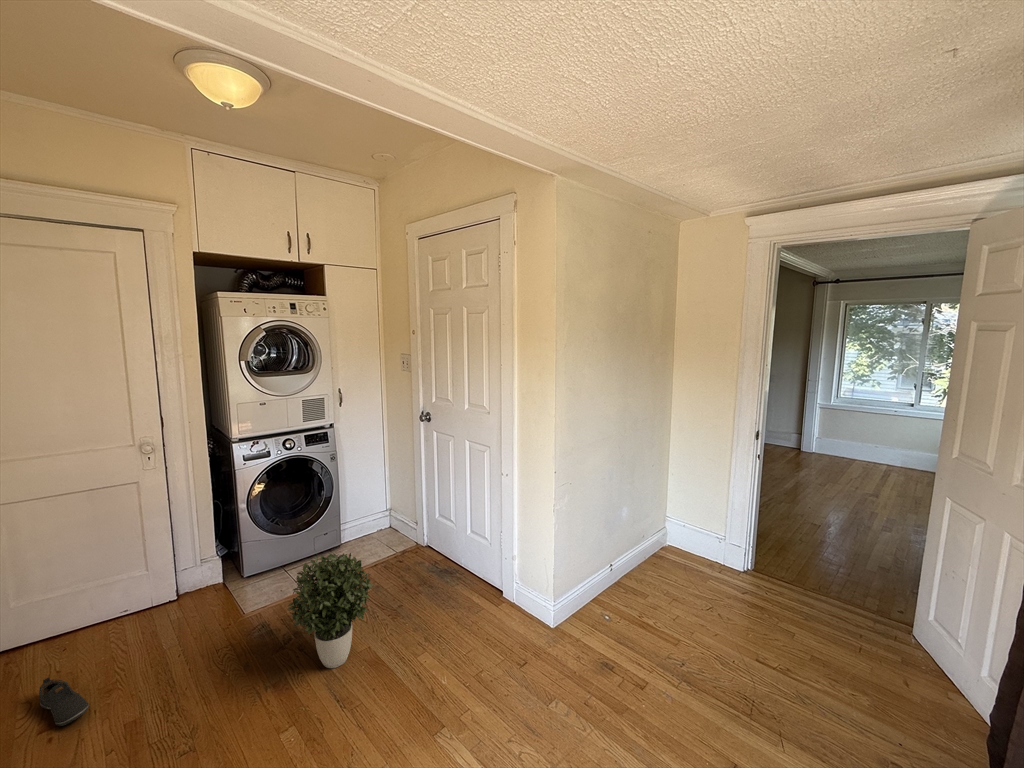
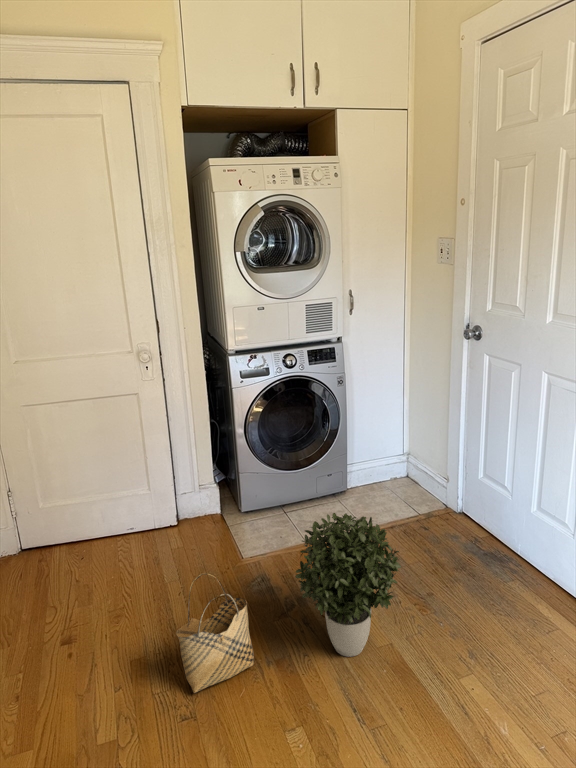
woven basket: none [172,625,250,737] -> present [176,573,254,693]
shoe: present [39,677,89,726] -> none [68,584,107,639]

